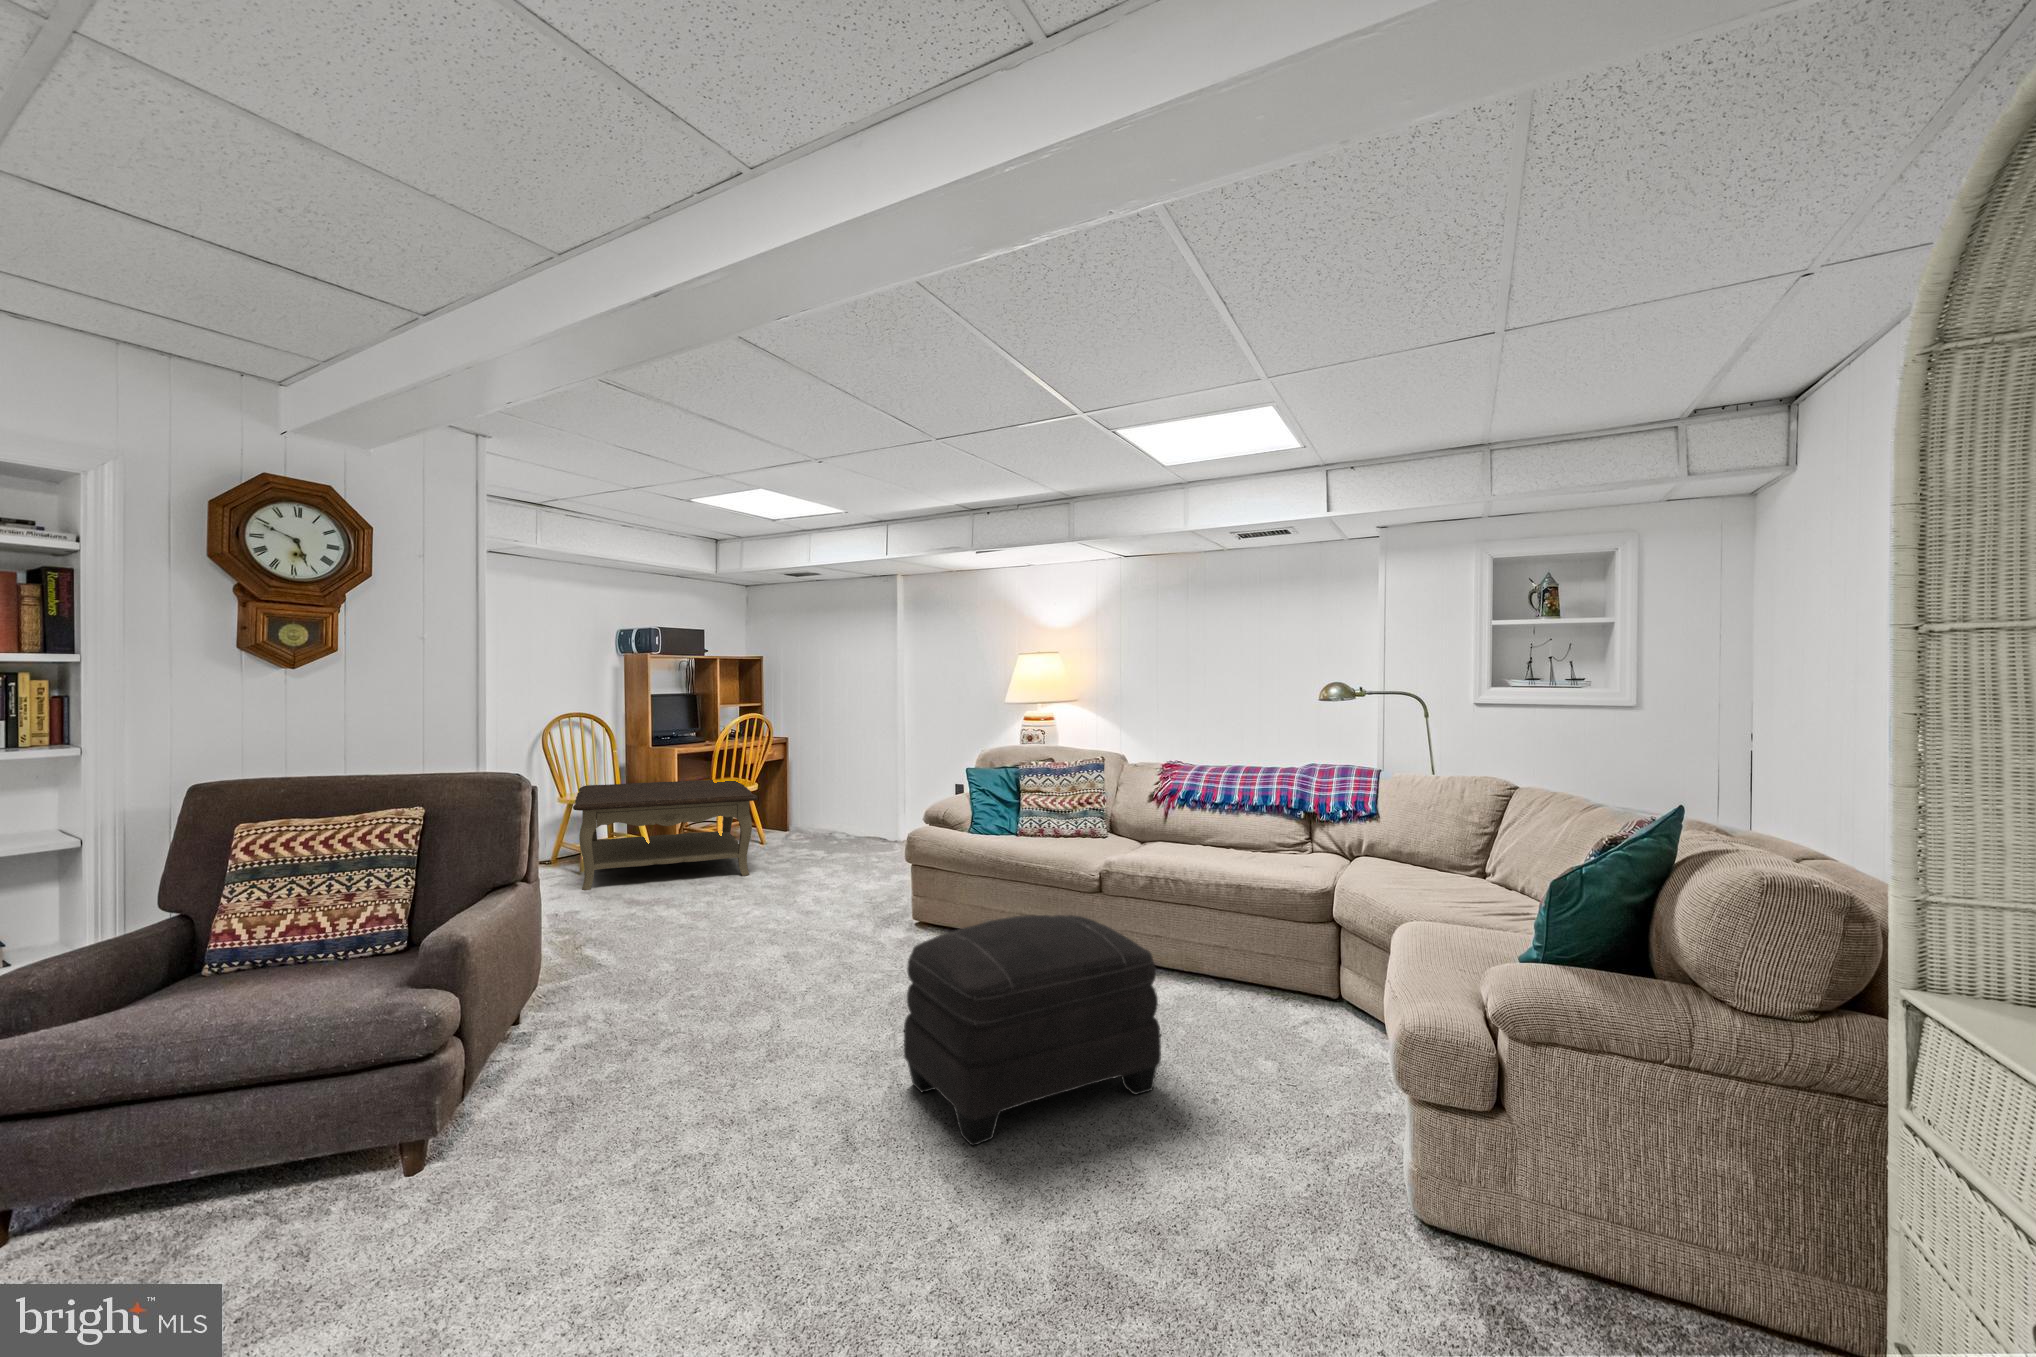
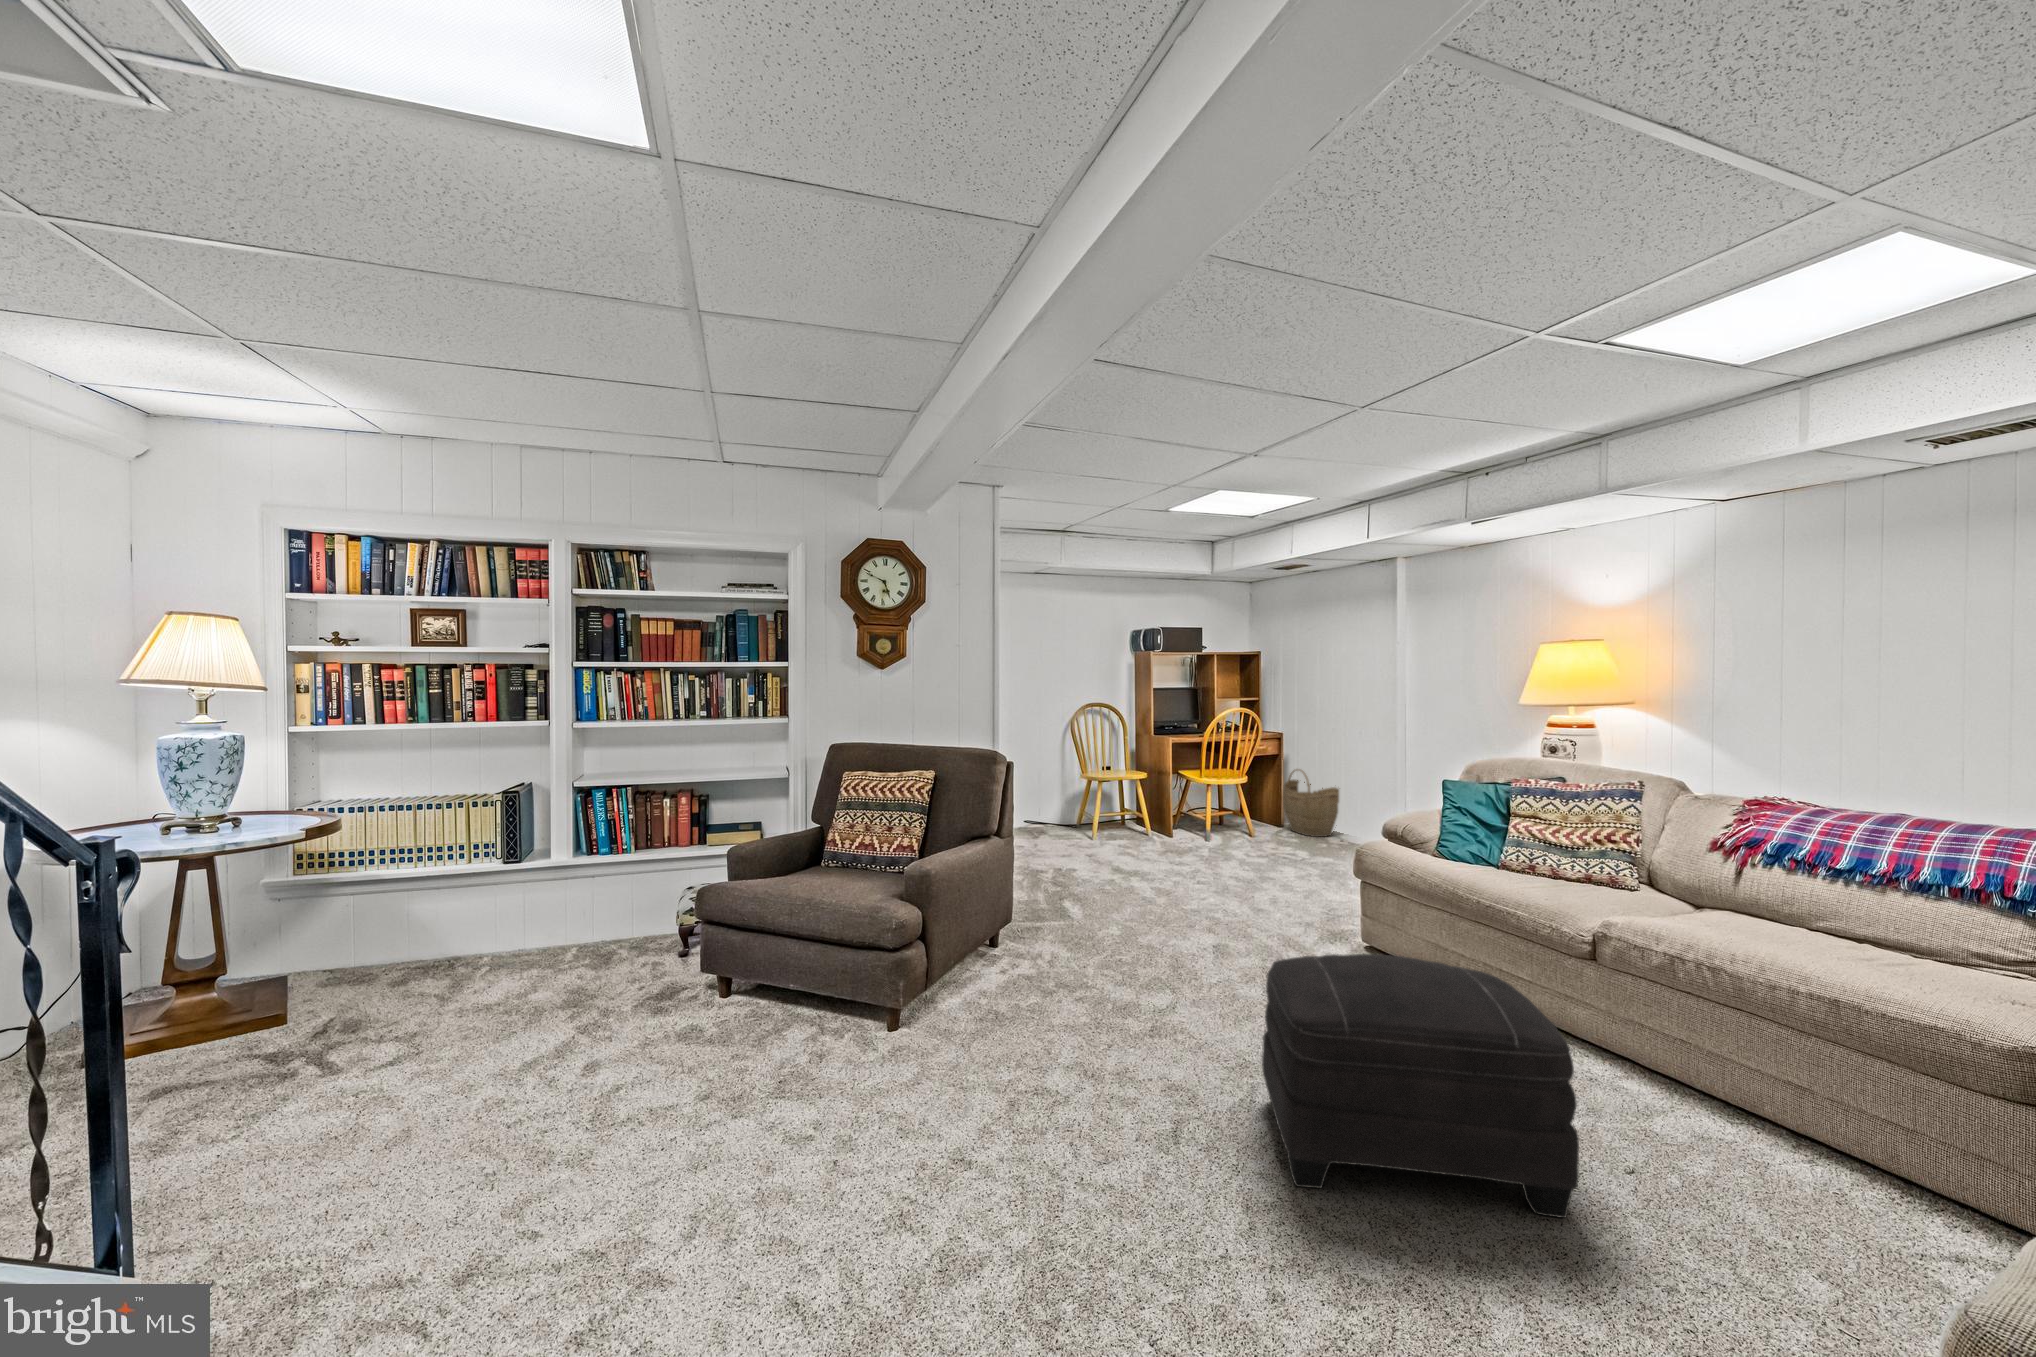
woven basket: none [777,768,836,839] -> present [1283,769,1339,837]
coffee table: present [573,780,757,890] -> none [1092,765,1245,862]

